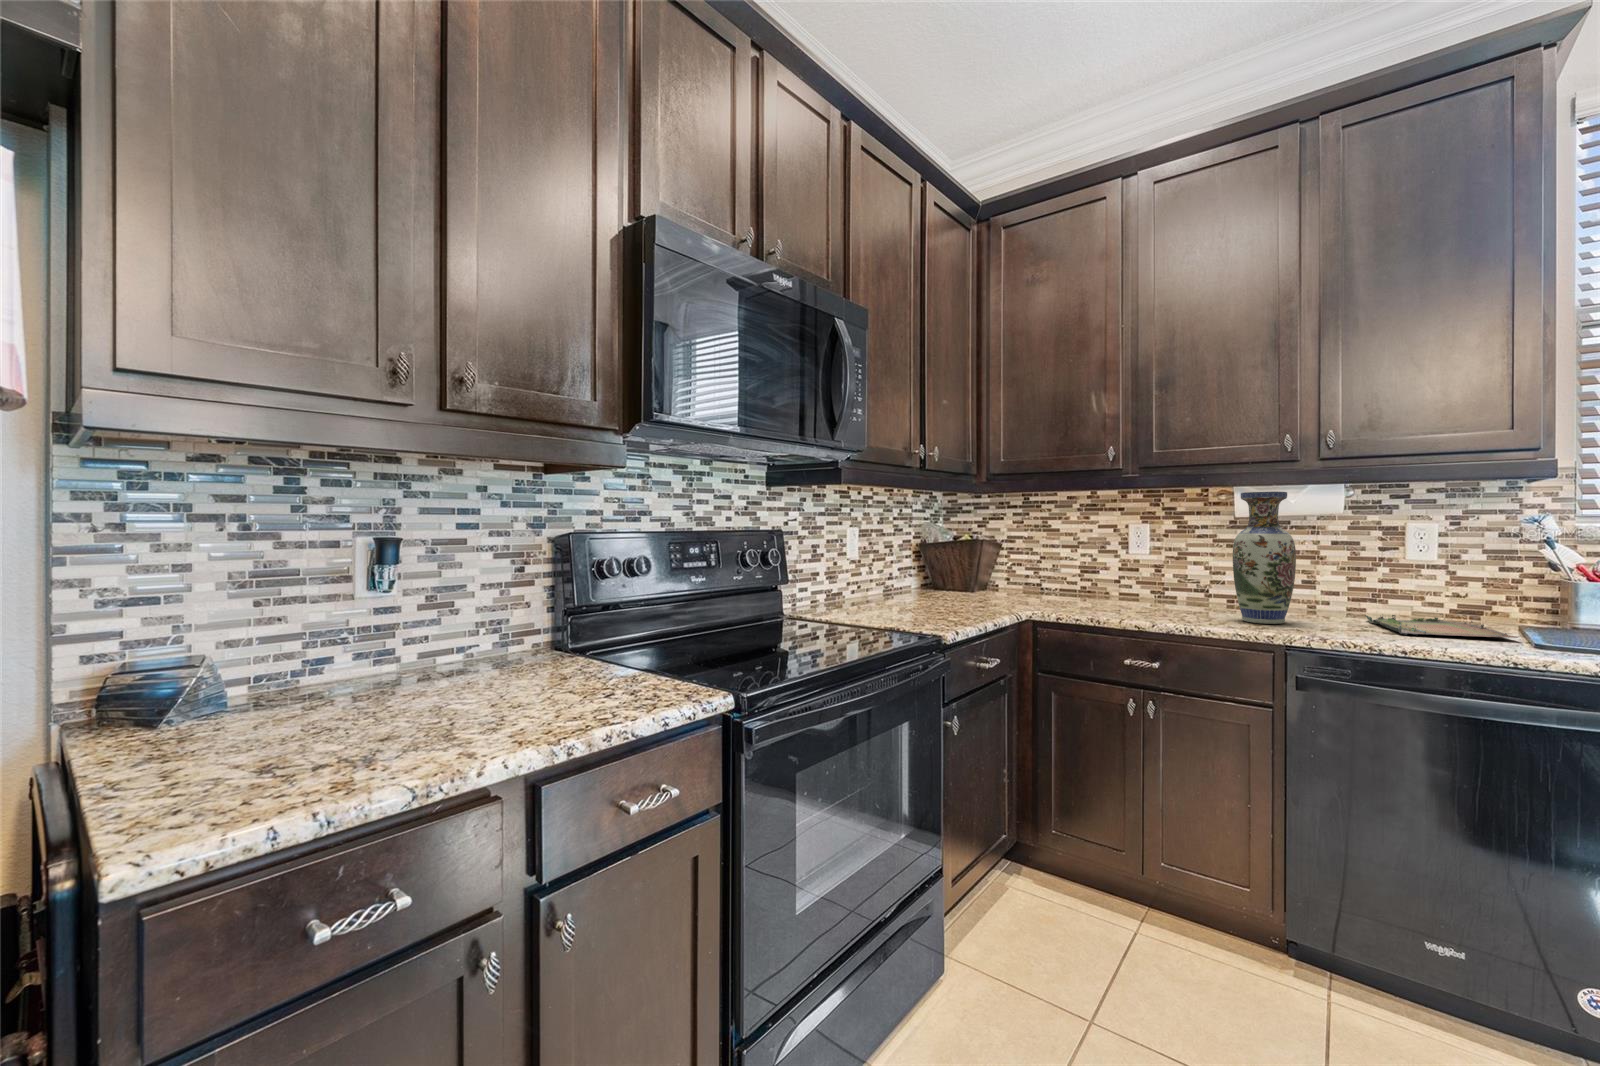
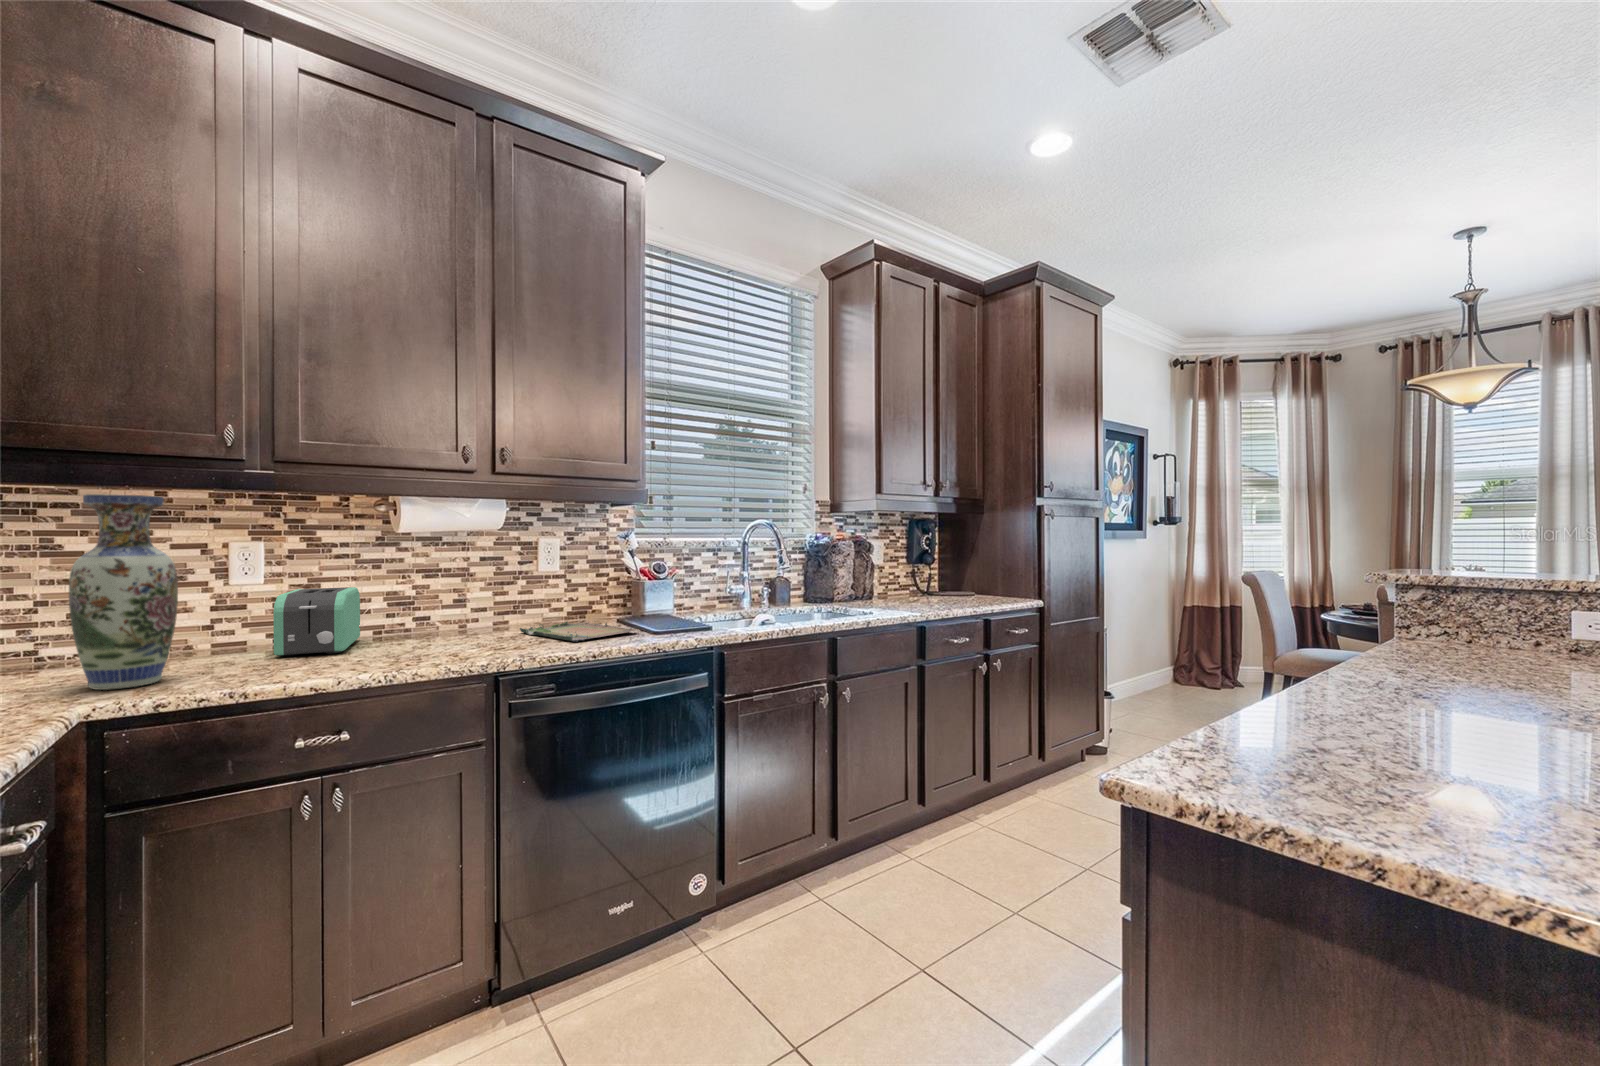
vase: present [1233,491,1296,624] -> present [69,494,178,690]
toaster: none [1141,560,1216,610] -> present [273,587,360,657]

